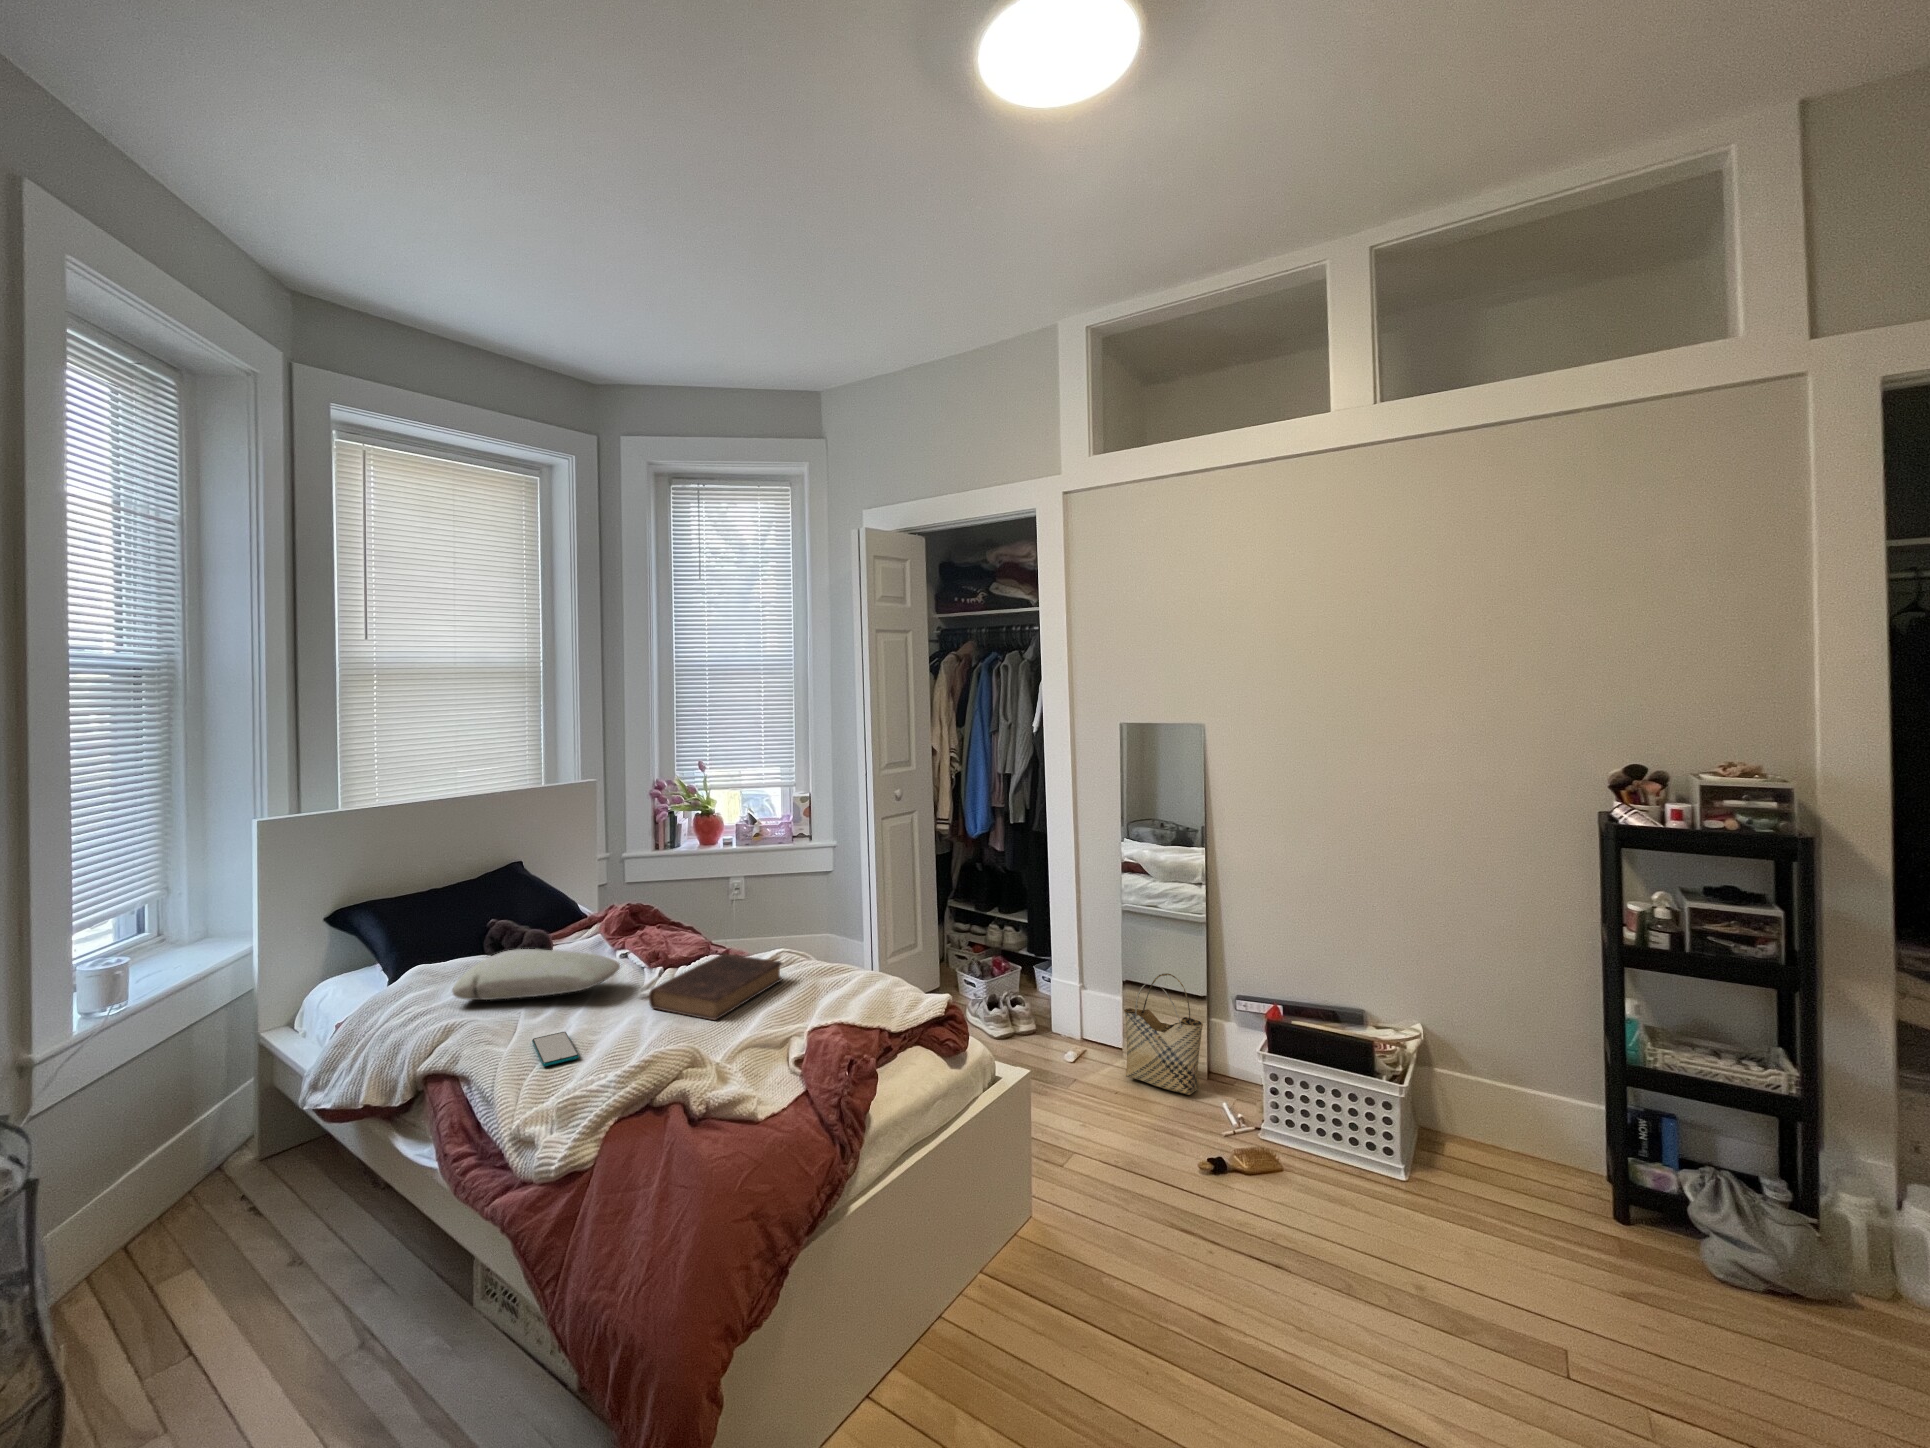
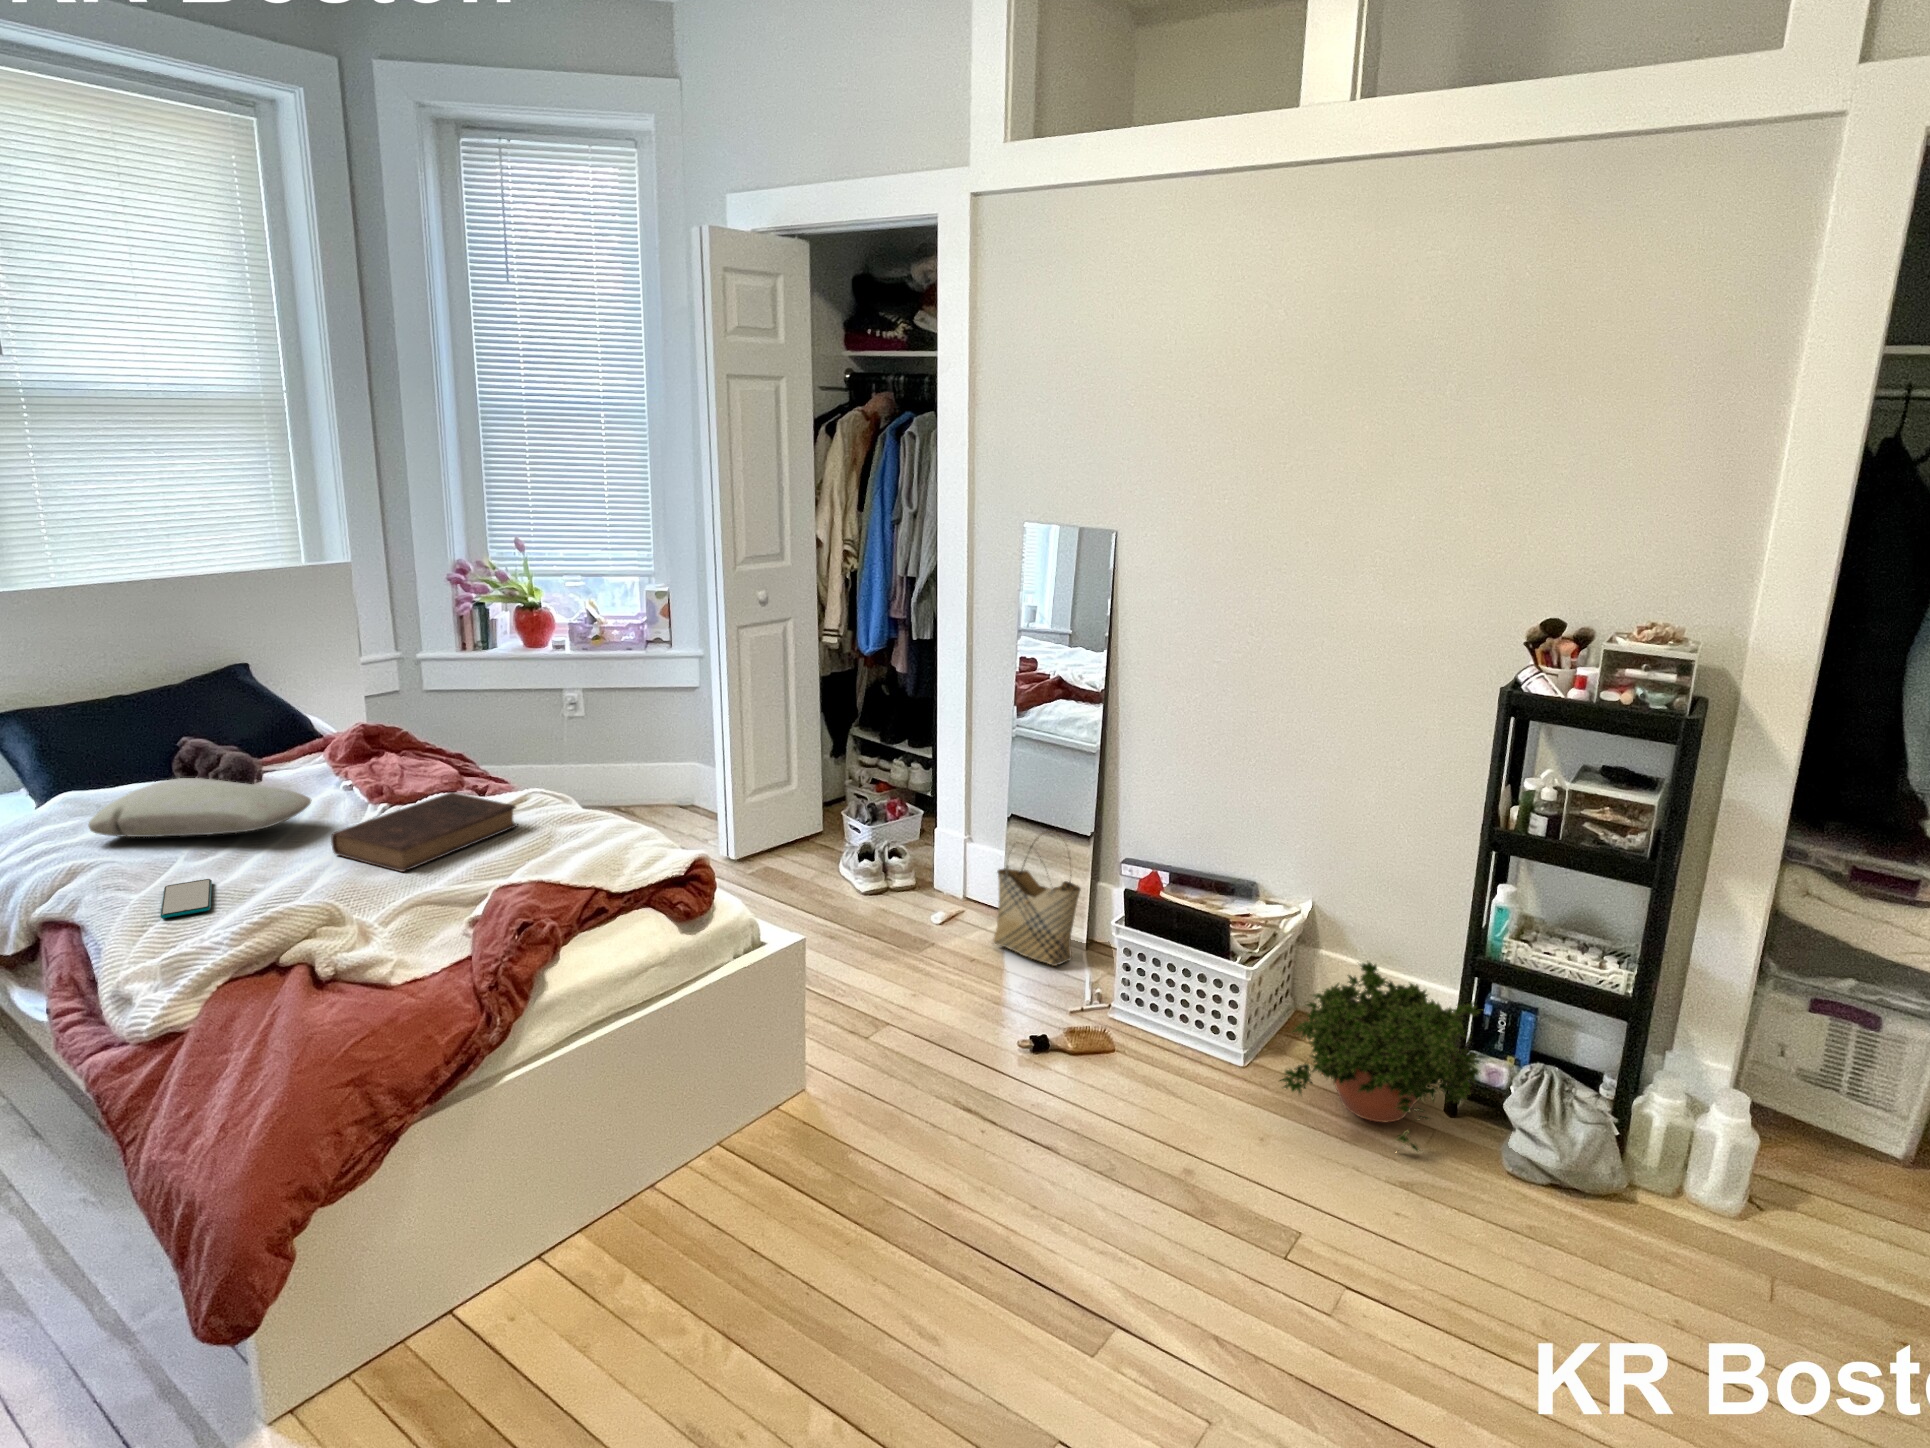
potted plant: none [1451,1075,1663,1265] -> present [1281,961,1481,1152]

